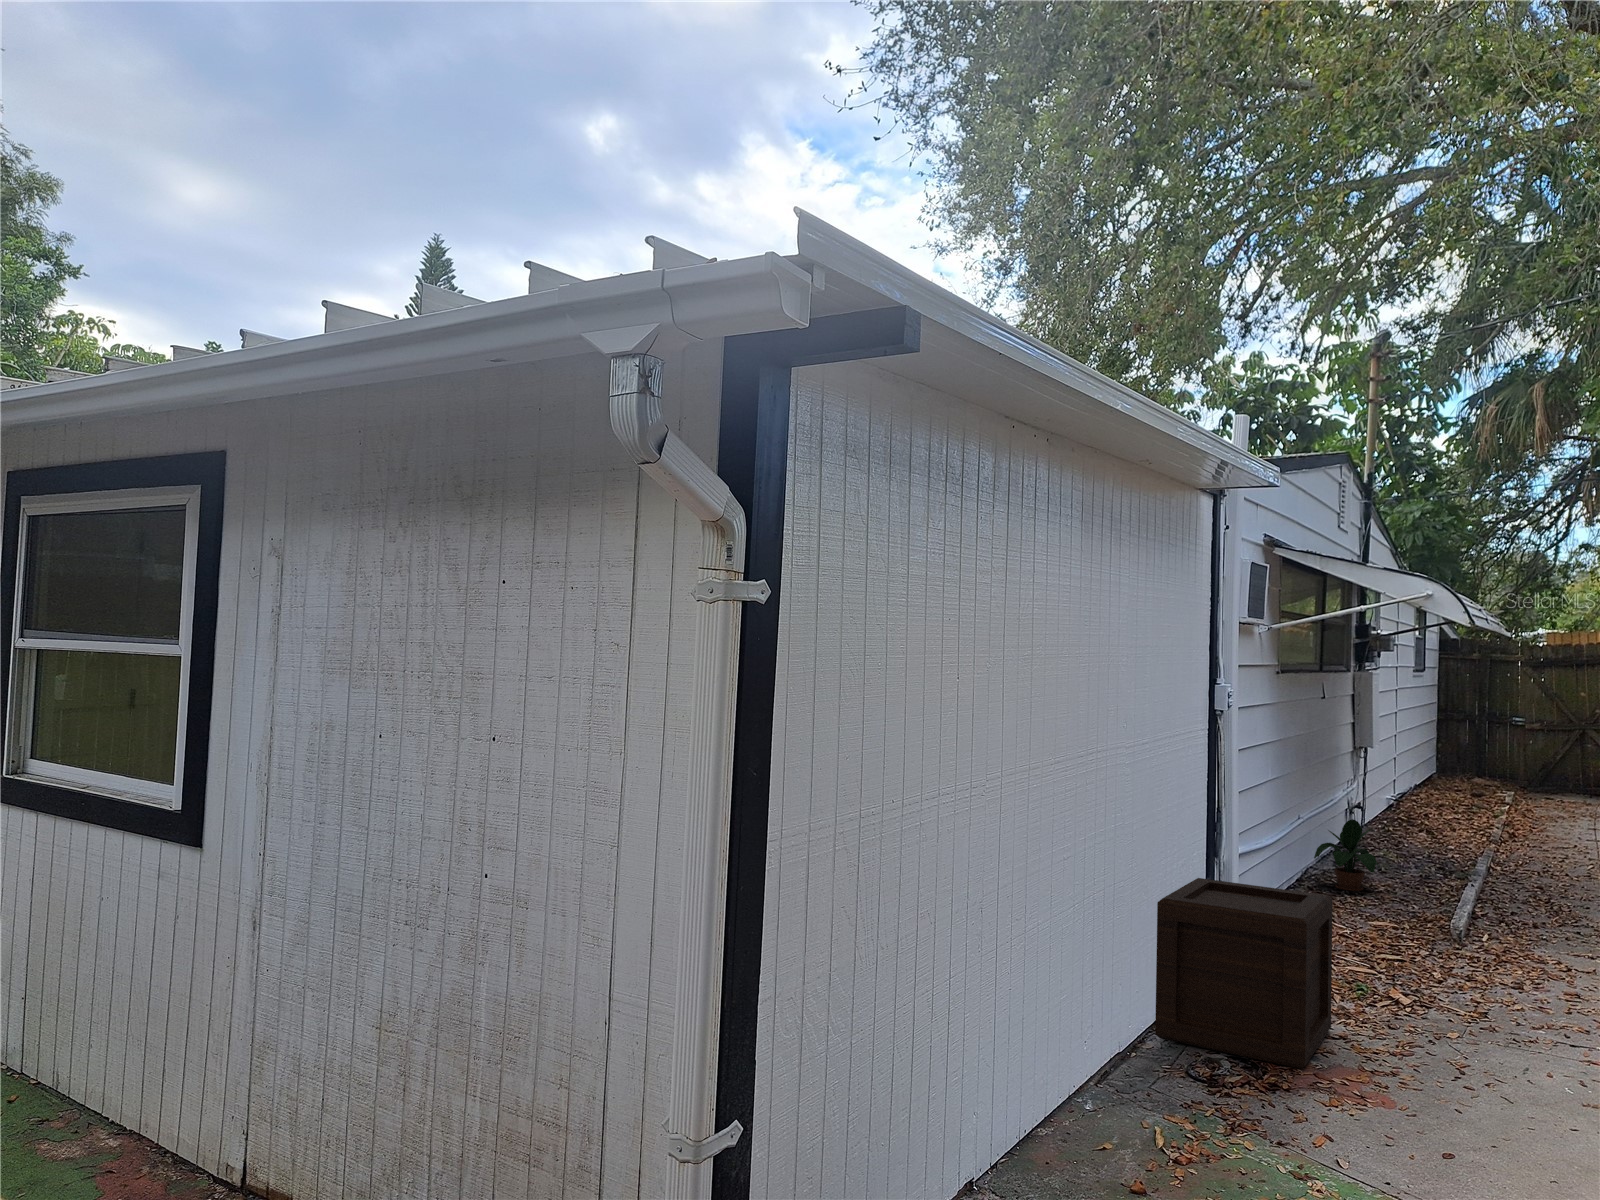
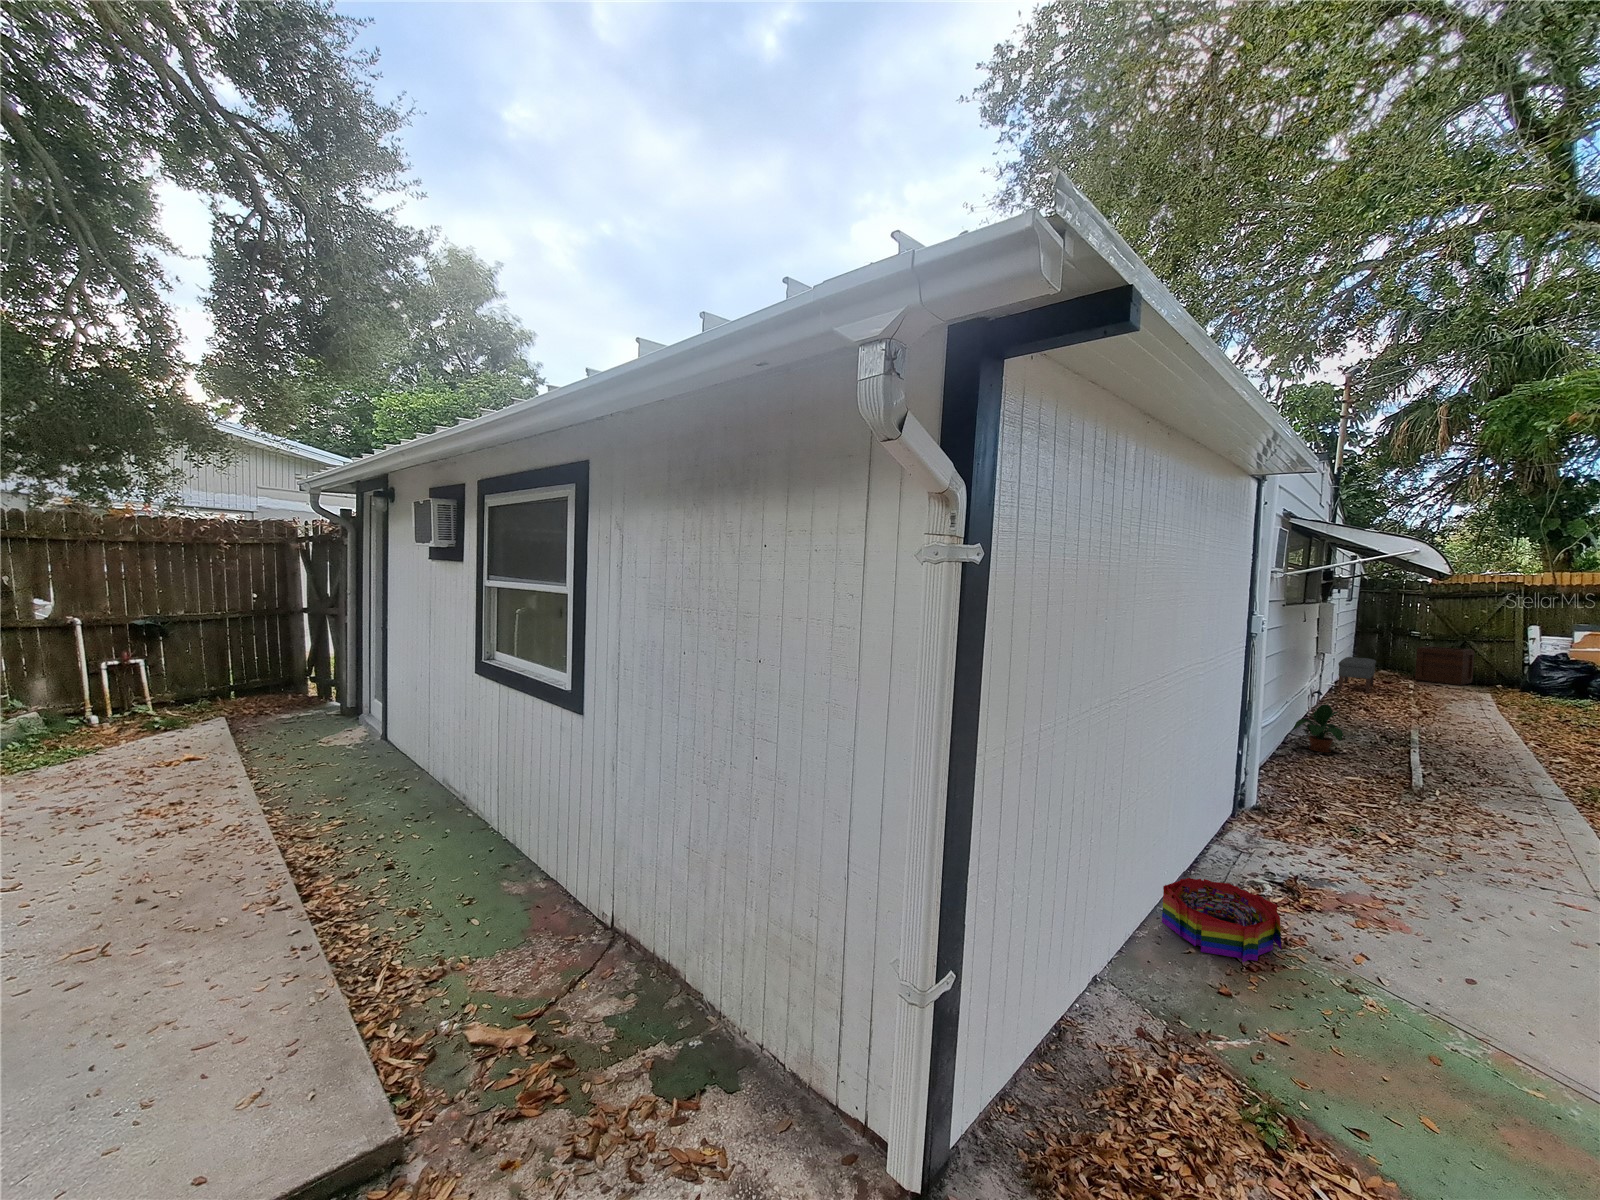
bench: none [1399,756,1451,808] -> present [1338,657,1376,693]
wooden crate: present [1155,878,1333,1068] -> present [1415,646,1475,685]
storage bin: none [1077,1054,1221,1156] -> present [1162,878,1281,962]

